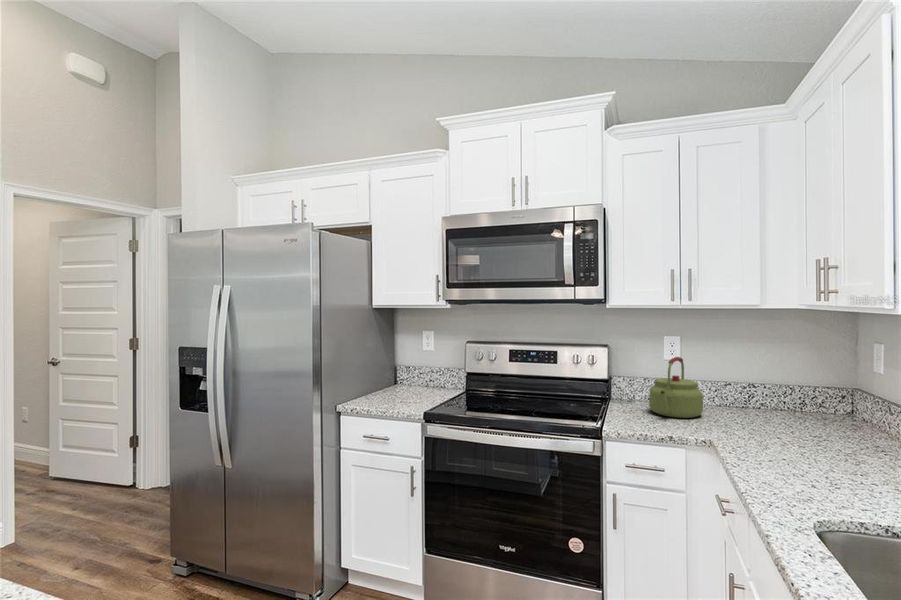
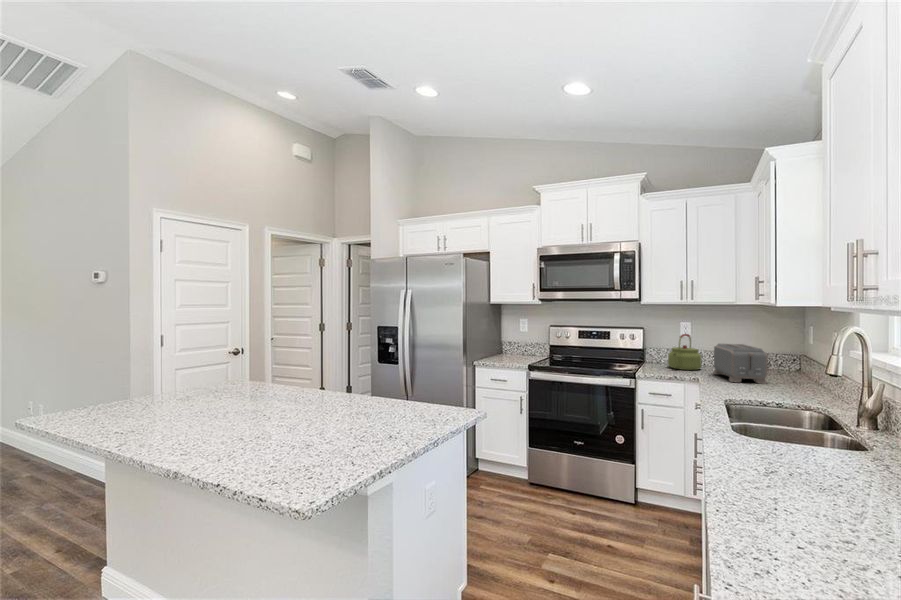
toaster: none [727,376,838,454] -> present [713,344,768,384]

